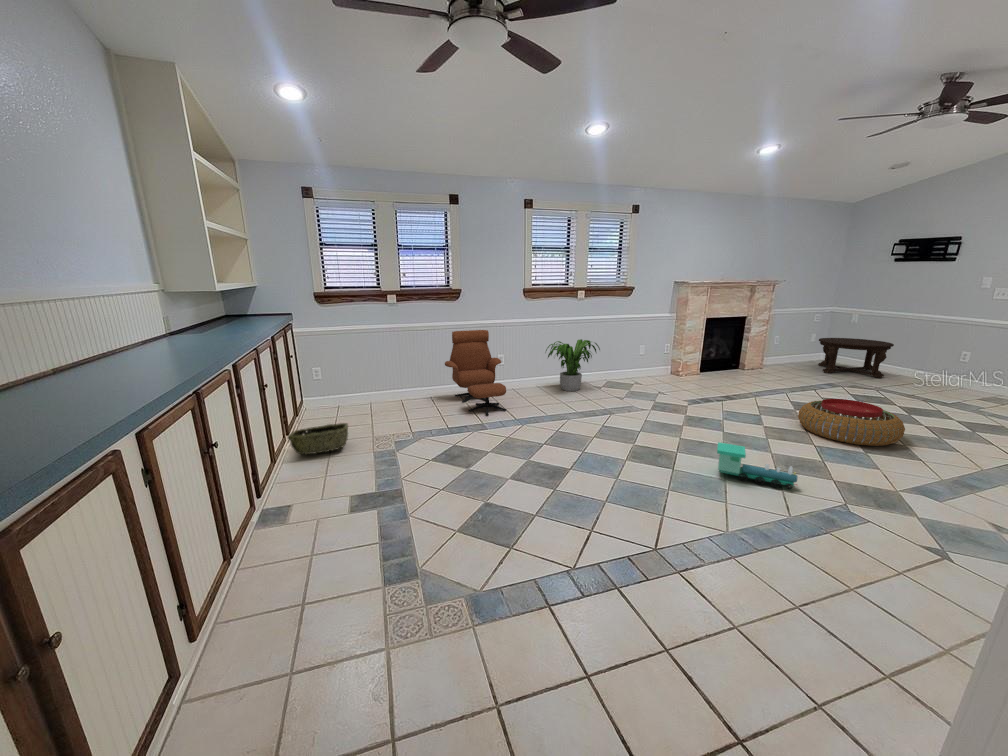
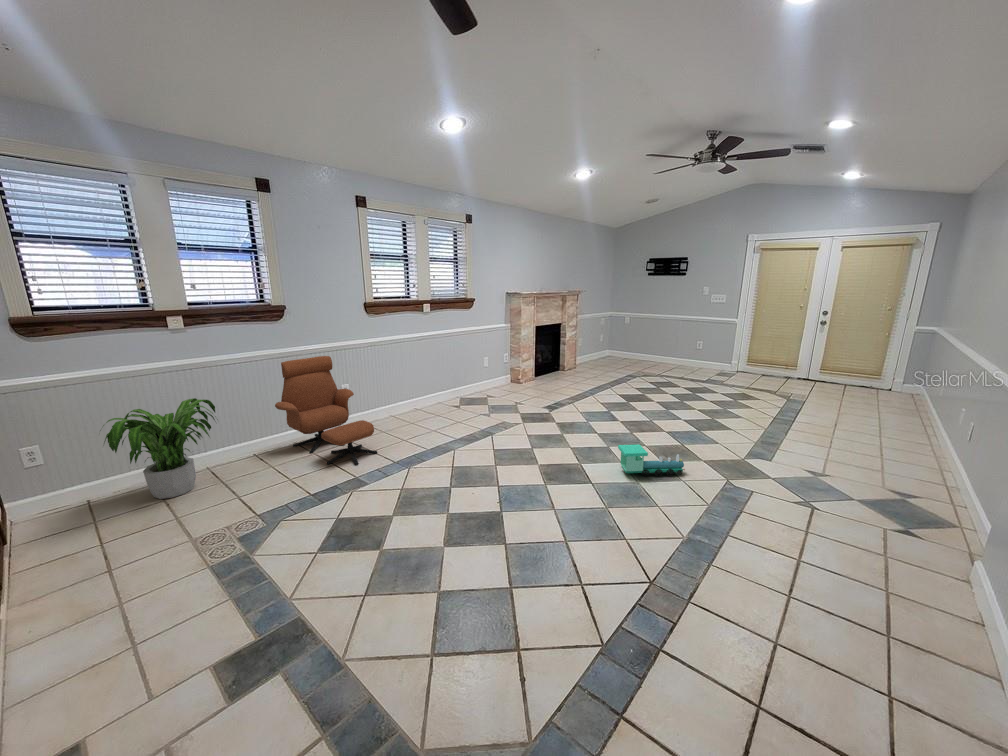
coffee table: present [818,338,894,378] -> none [609,335,656,364]
potted plant: present [546,339,600,391] -> present [103,398,216,499]
pouf: present [798,399,905,446] -> none [636,387,707,422]
woven basket: present [288,423,348,454] -> none [8,535,151,625]

